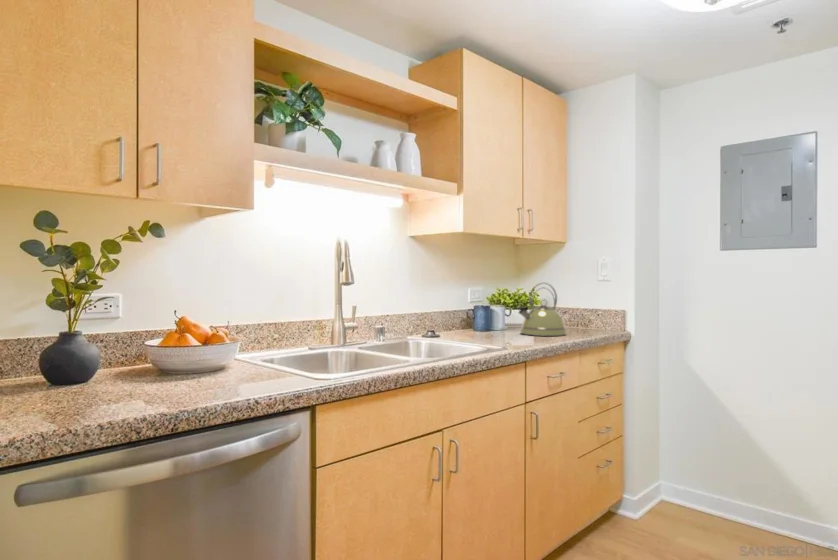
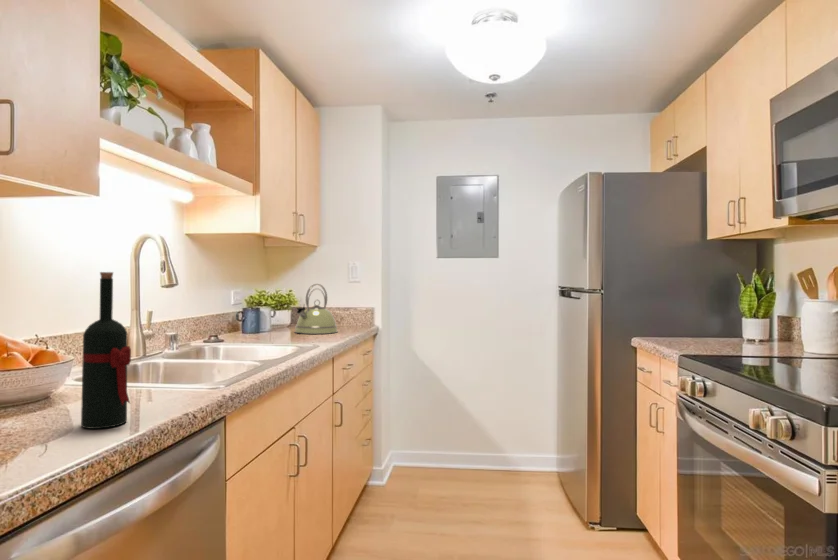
wine bottle: none [168,264,206,398] -> present [81,272,131,429]

